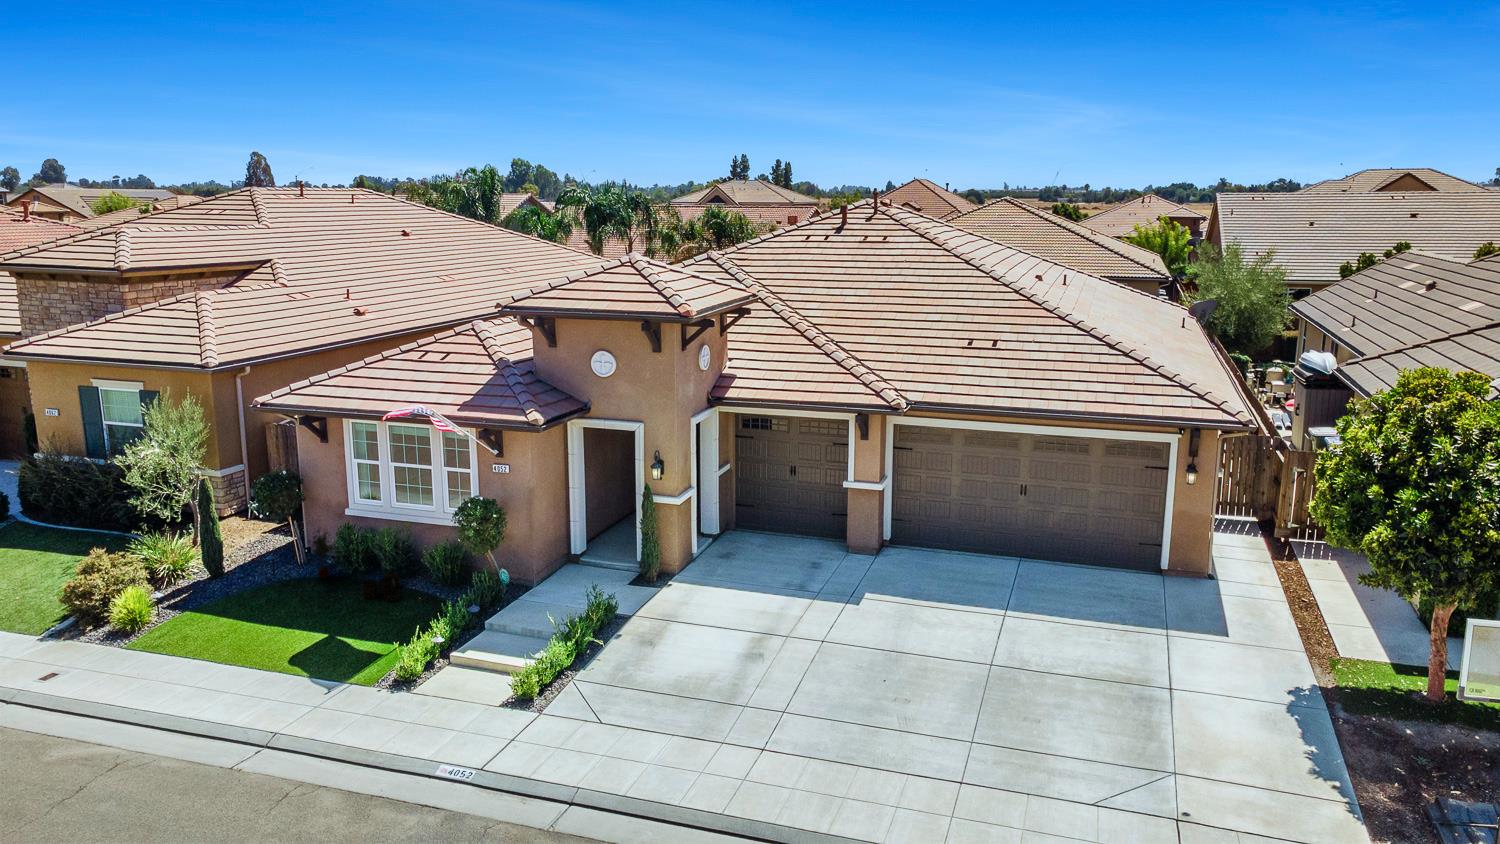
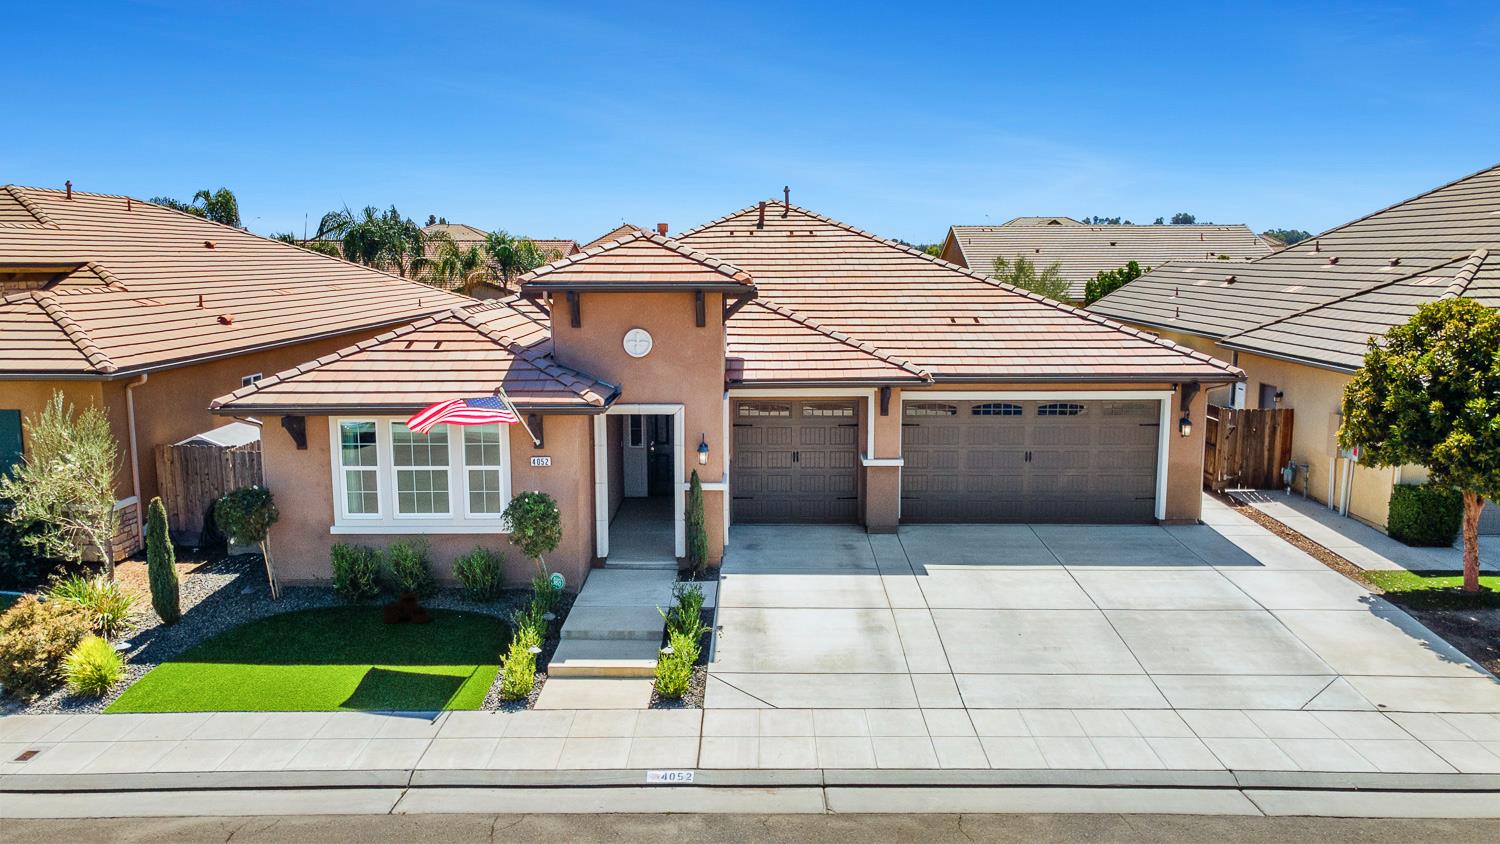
potted tree: present [310,527,340,579] -> none [296,547,335,610]

